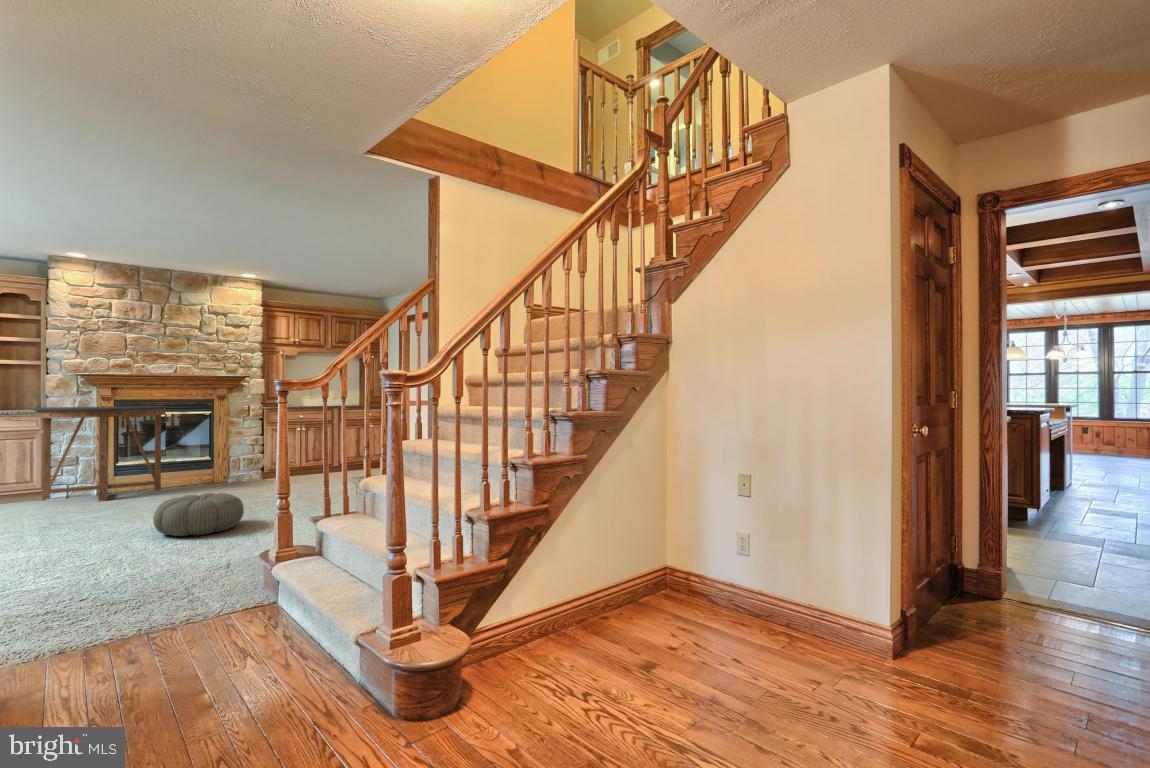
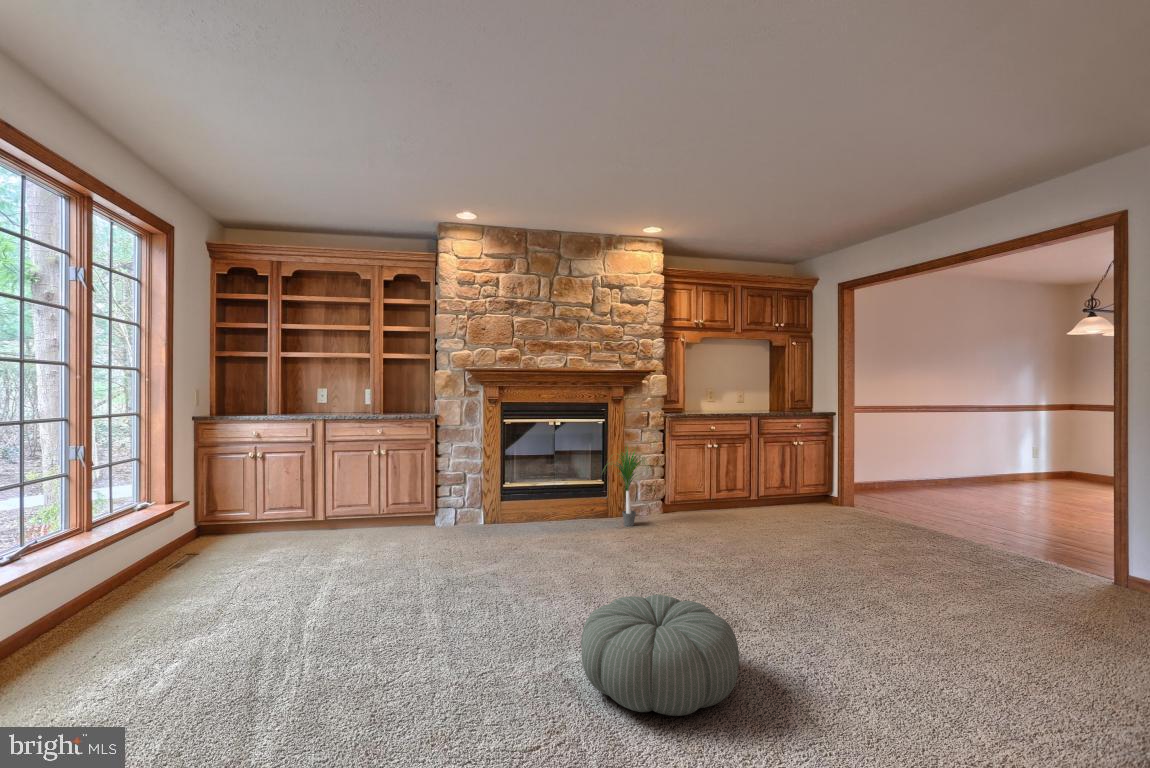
console table: present [33,406,168,501] -> none [422,411,561,541]
potted plant: none [205,426,250,486] -> present [608,447,645,526]

